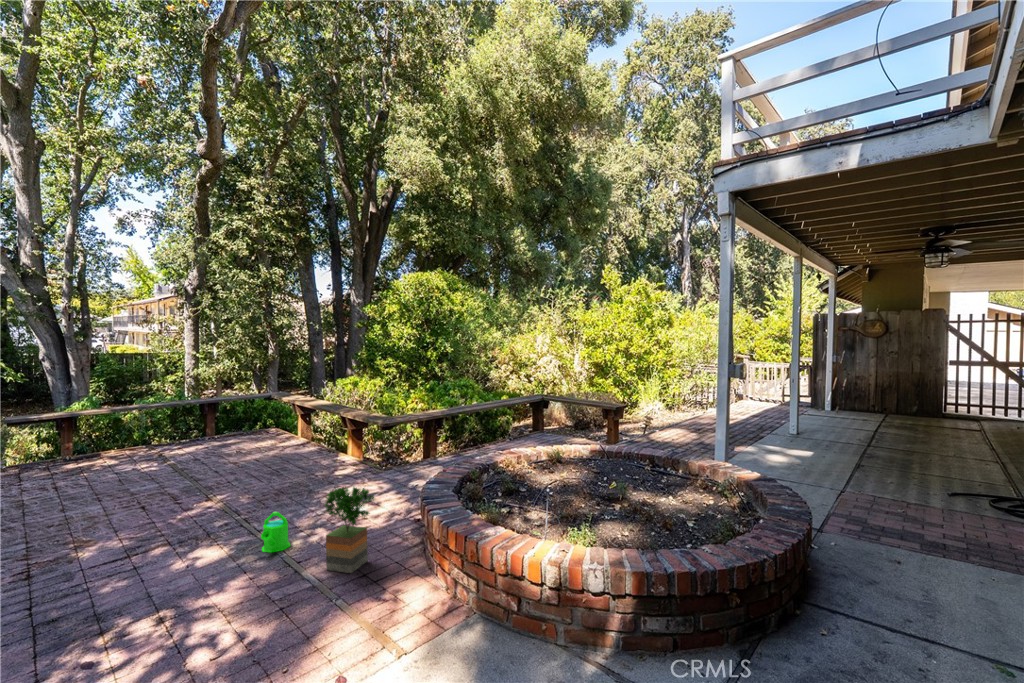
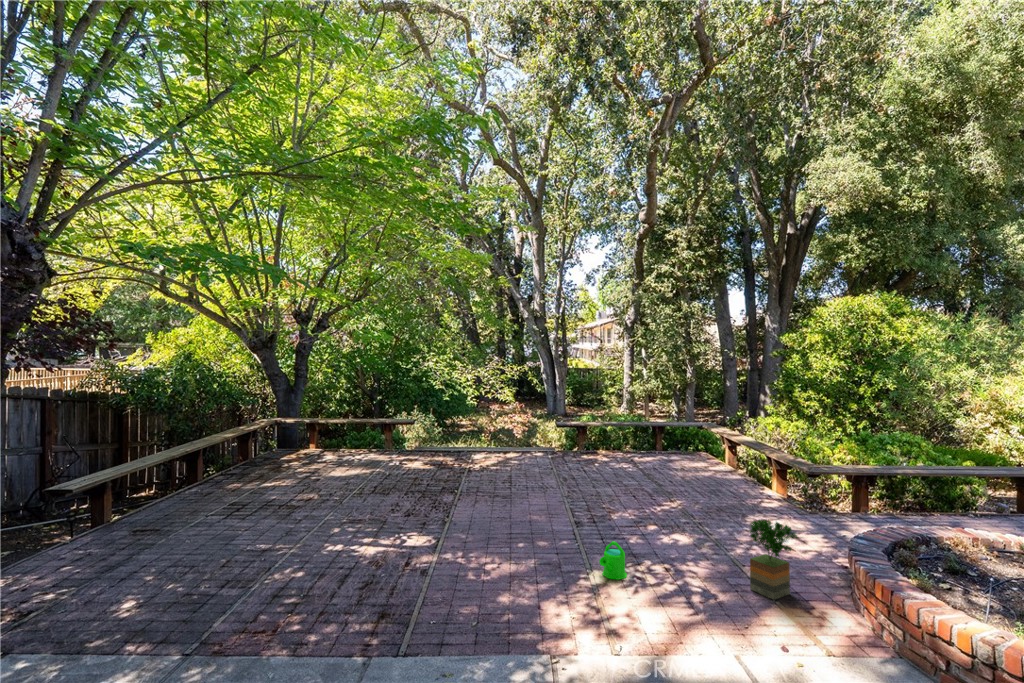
watering can: present [261,512,290,553] -> present [599,541,627,580]

